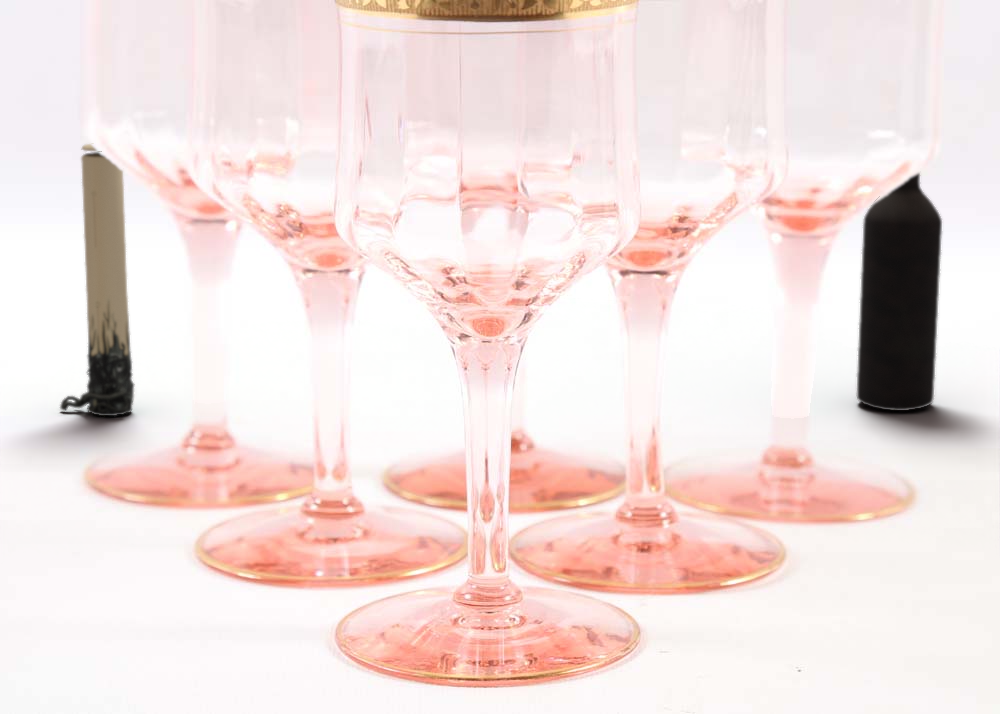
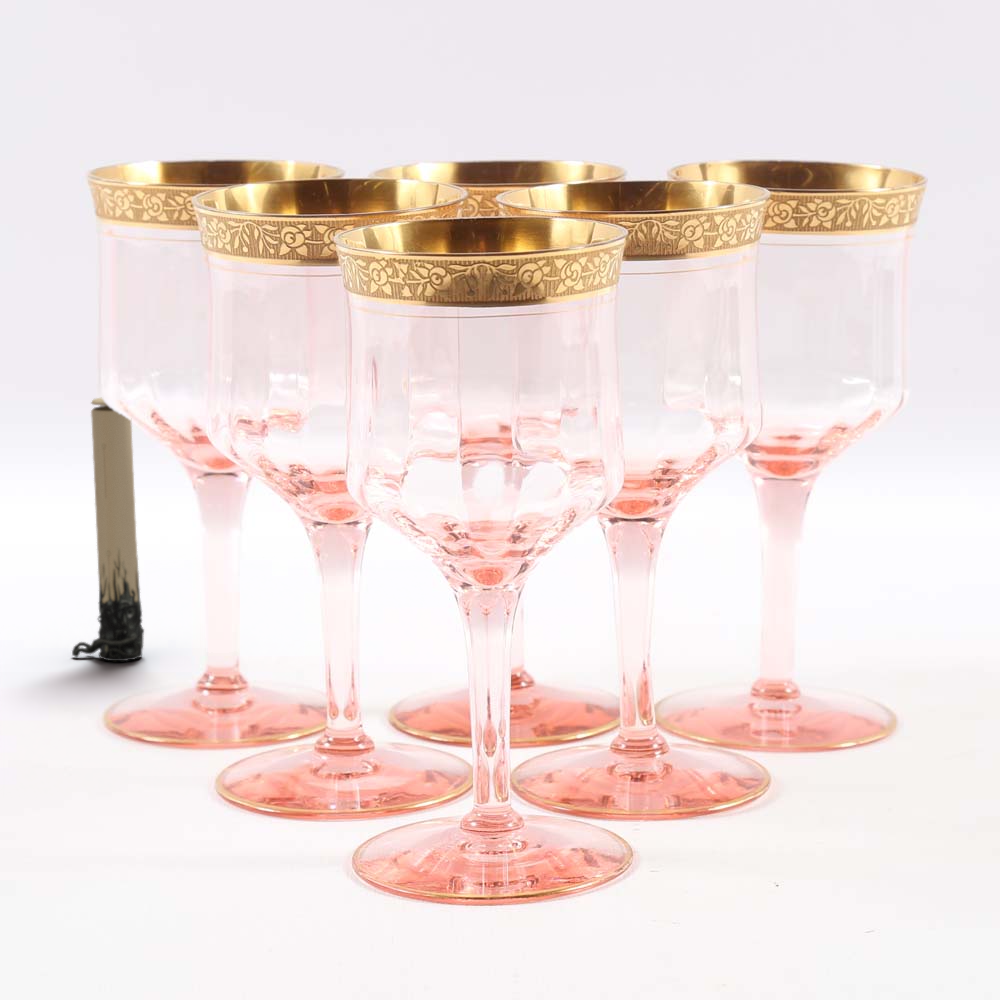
wine bottle: present [857,174,942,411] -> none [848,328,926,642]

